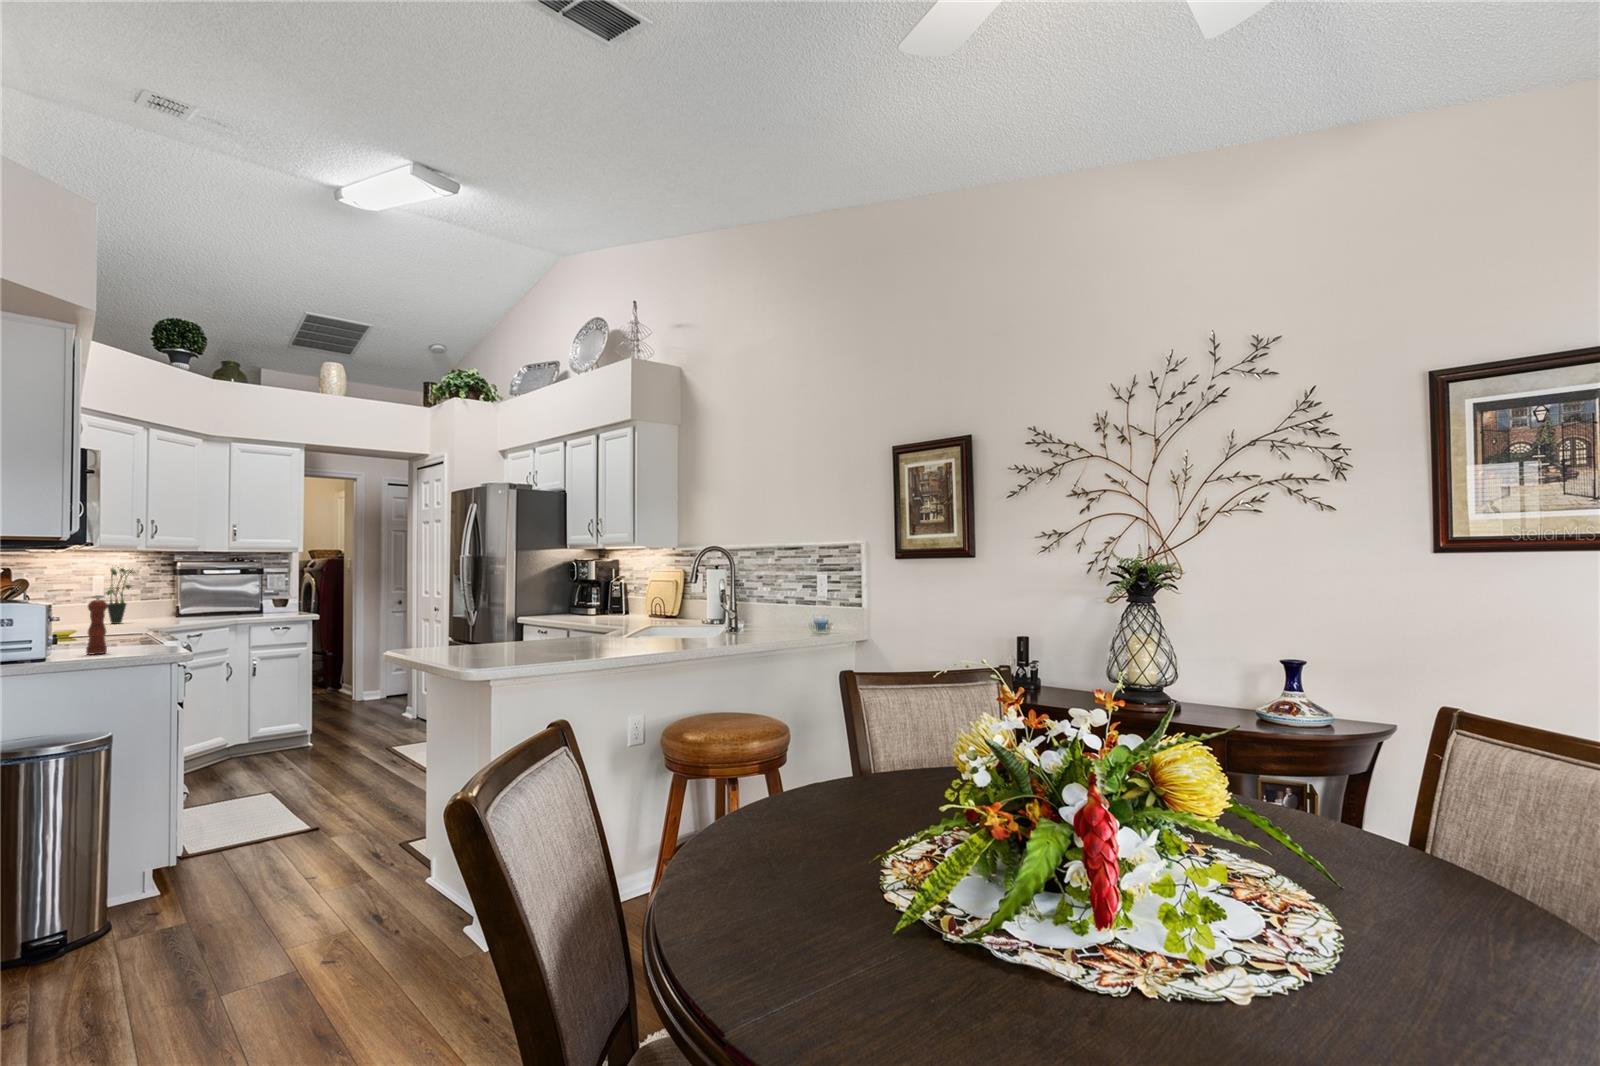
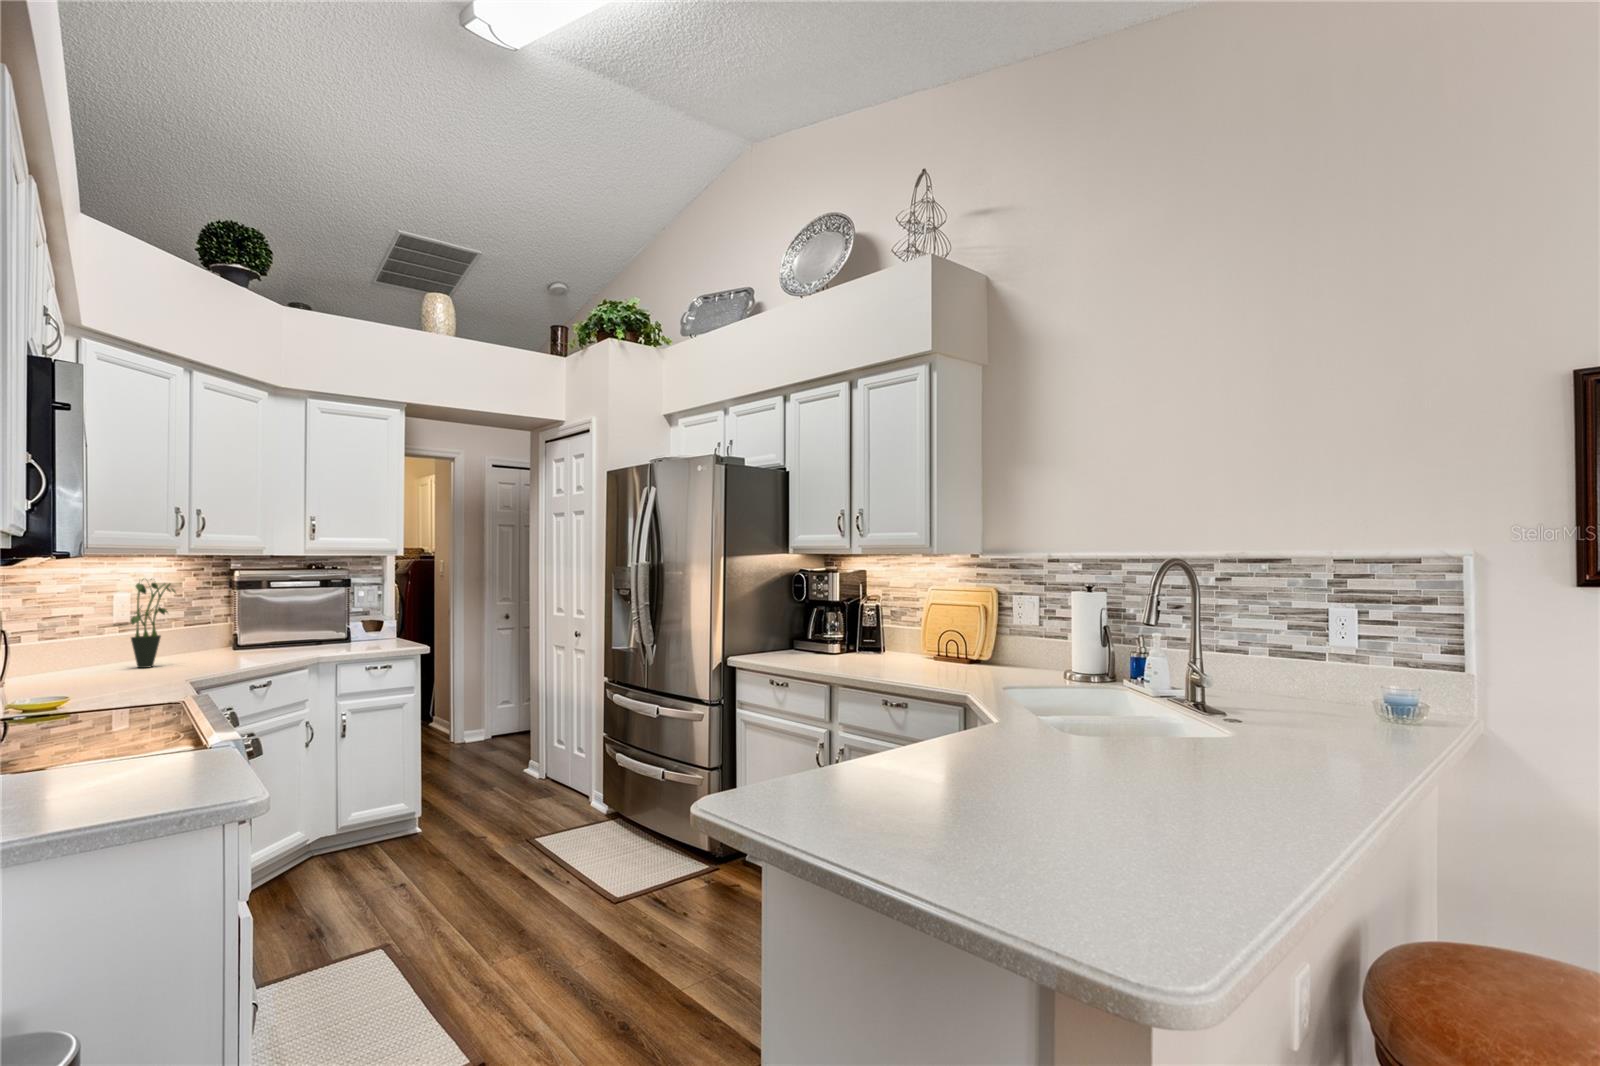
pepper mill: present [86,596,108,654] -> none [51,670,98,800]

